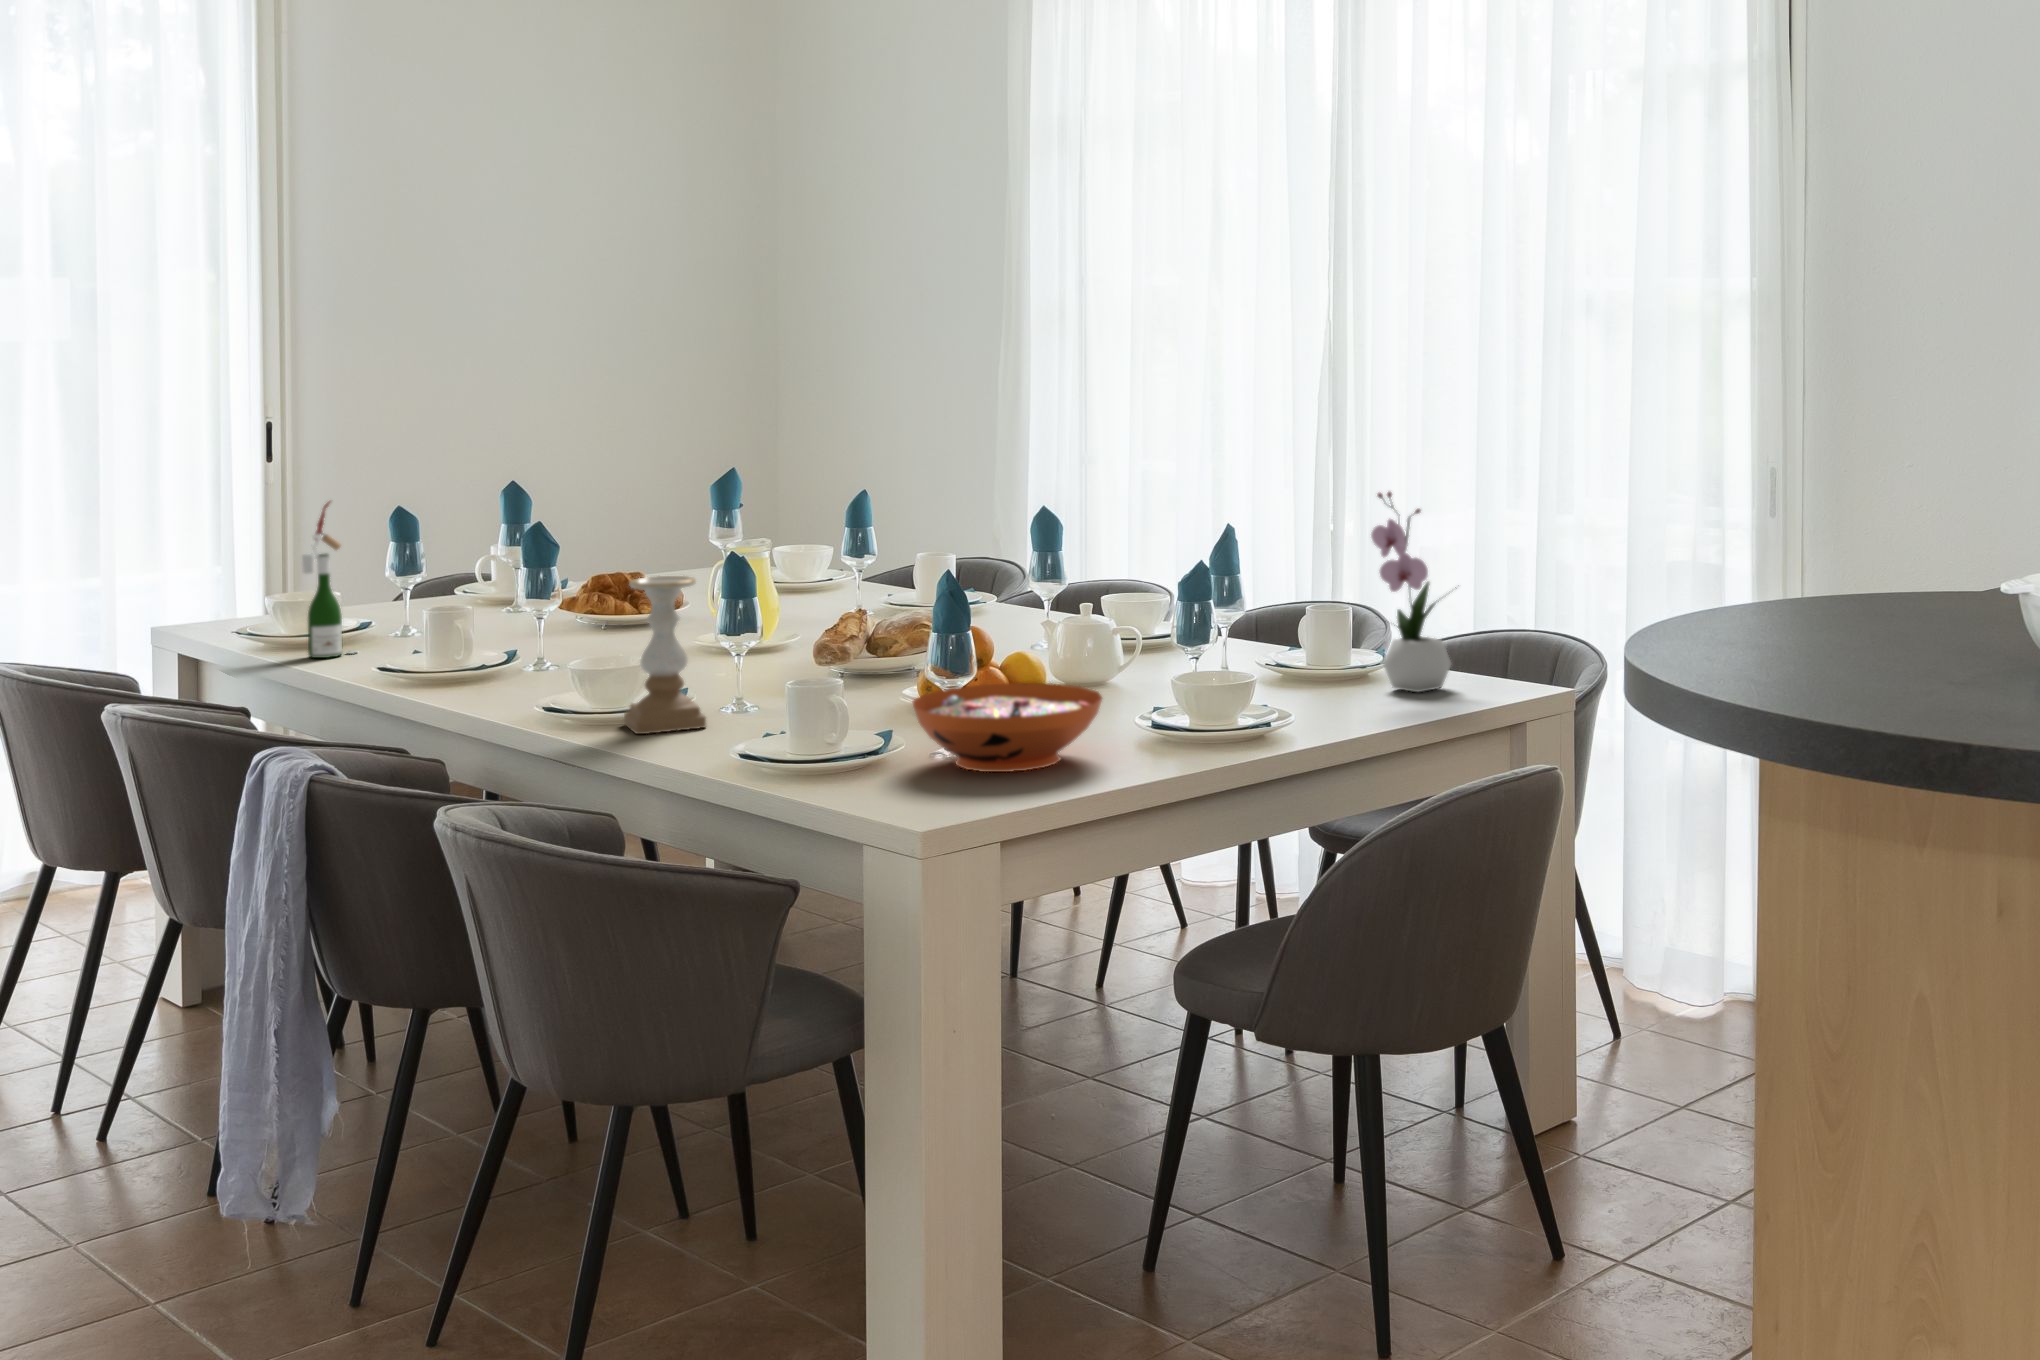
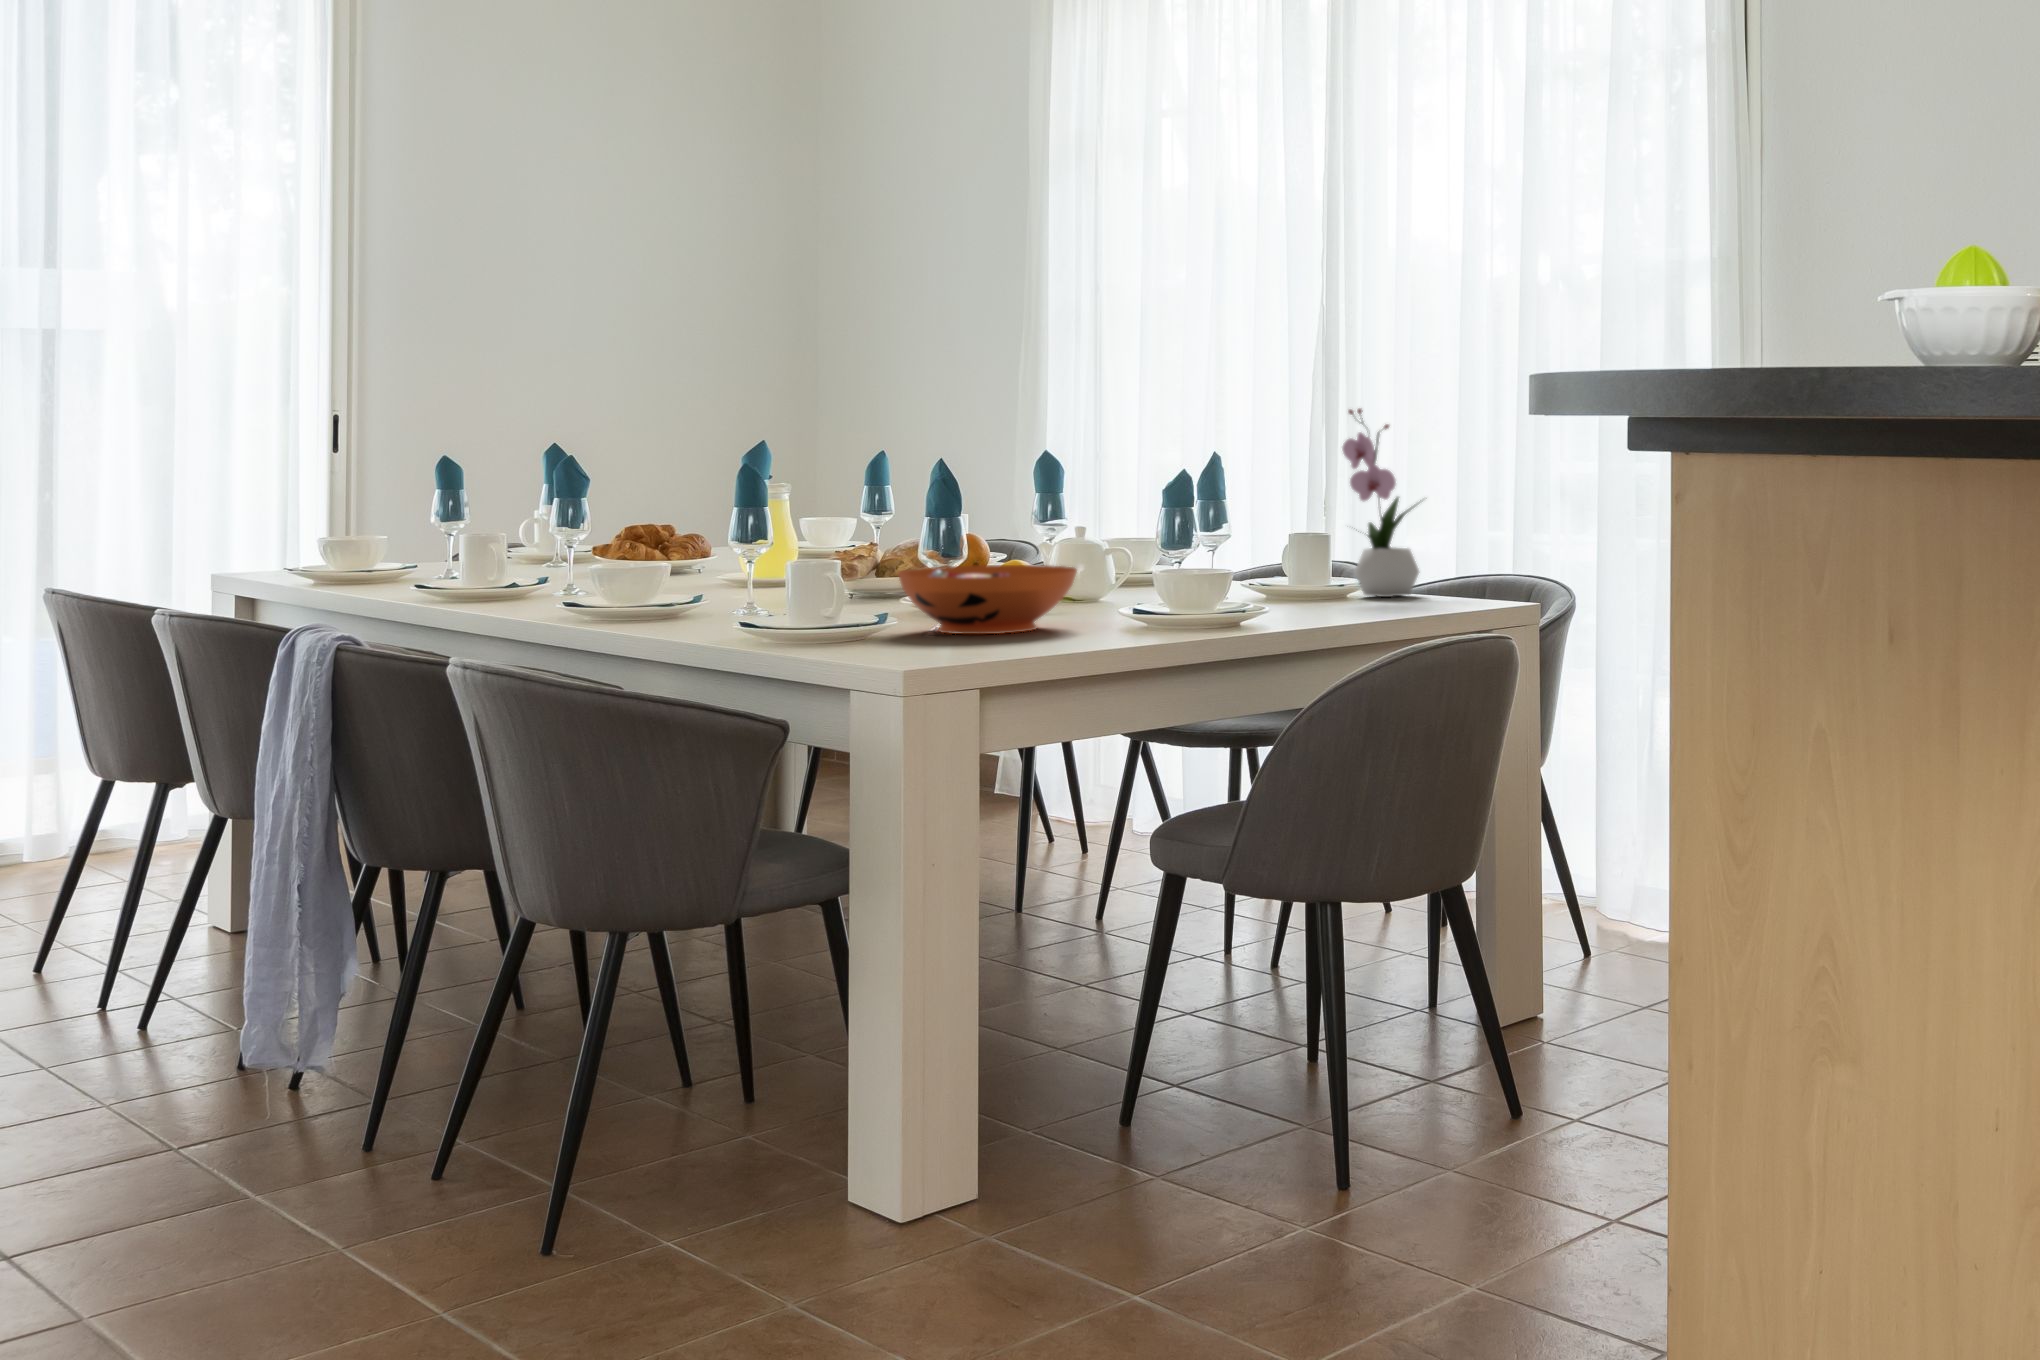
wine bottle: present [302,501,357,658] -> none [350,440,401,587]
candle holder: present [624,576,706,734] -> none [635,479,712,621]

